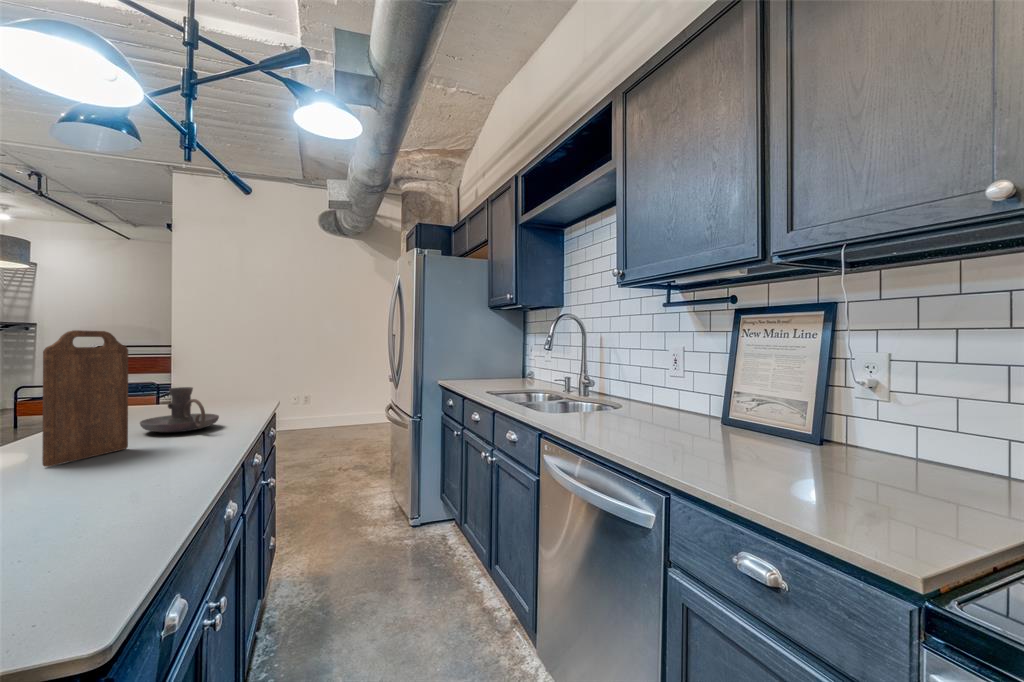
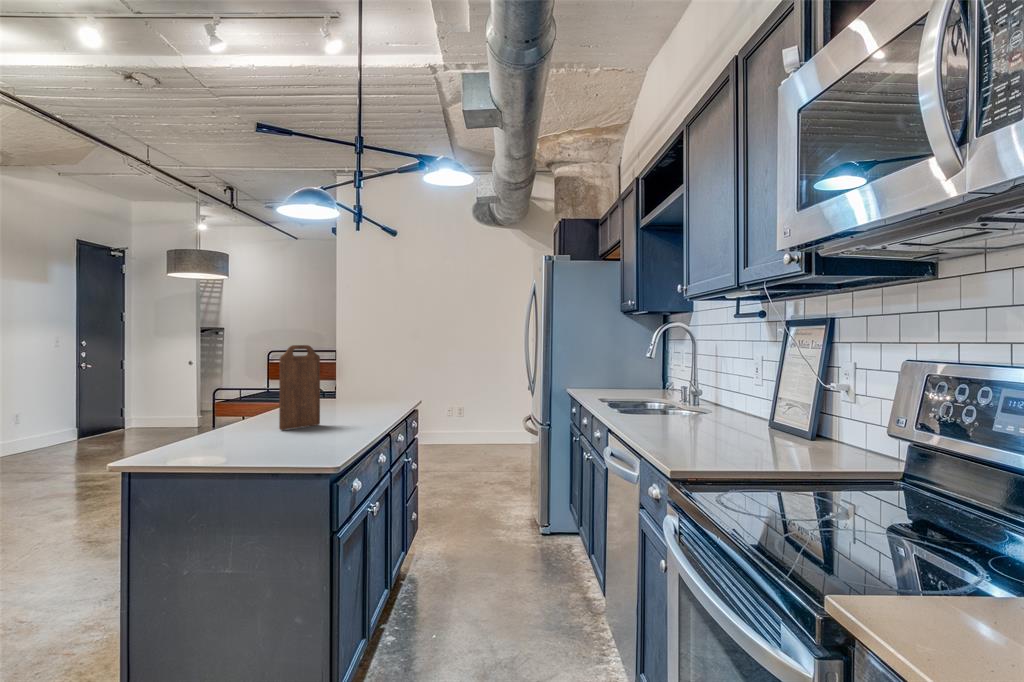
candle holder: present [140,387,219,432] -> none [324,385,374,418]

